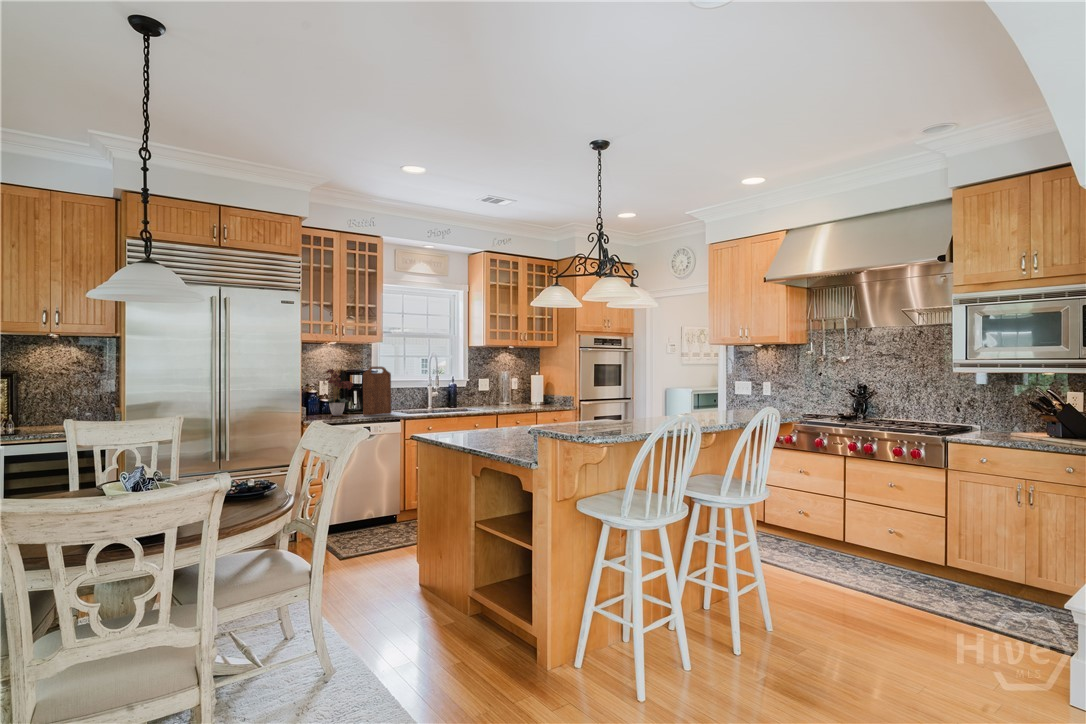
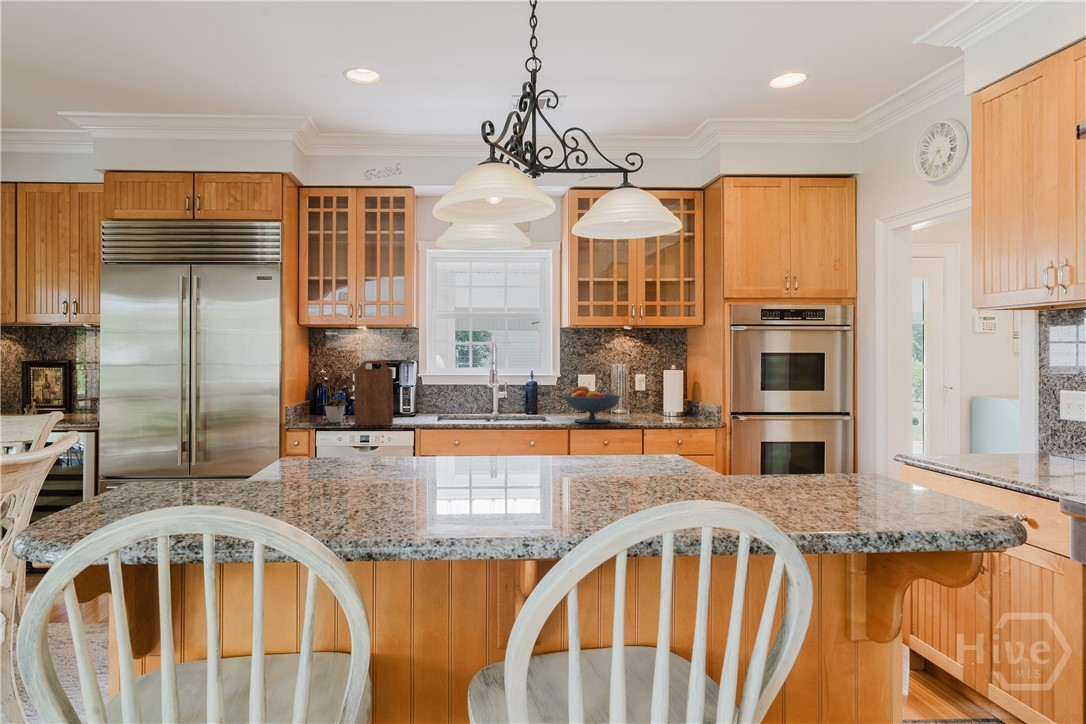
fruit bowl: none [492,384,529,407] -> present [564,386,620,423]

